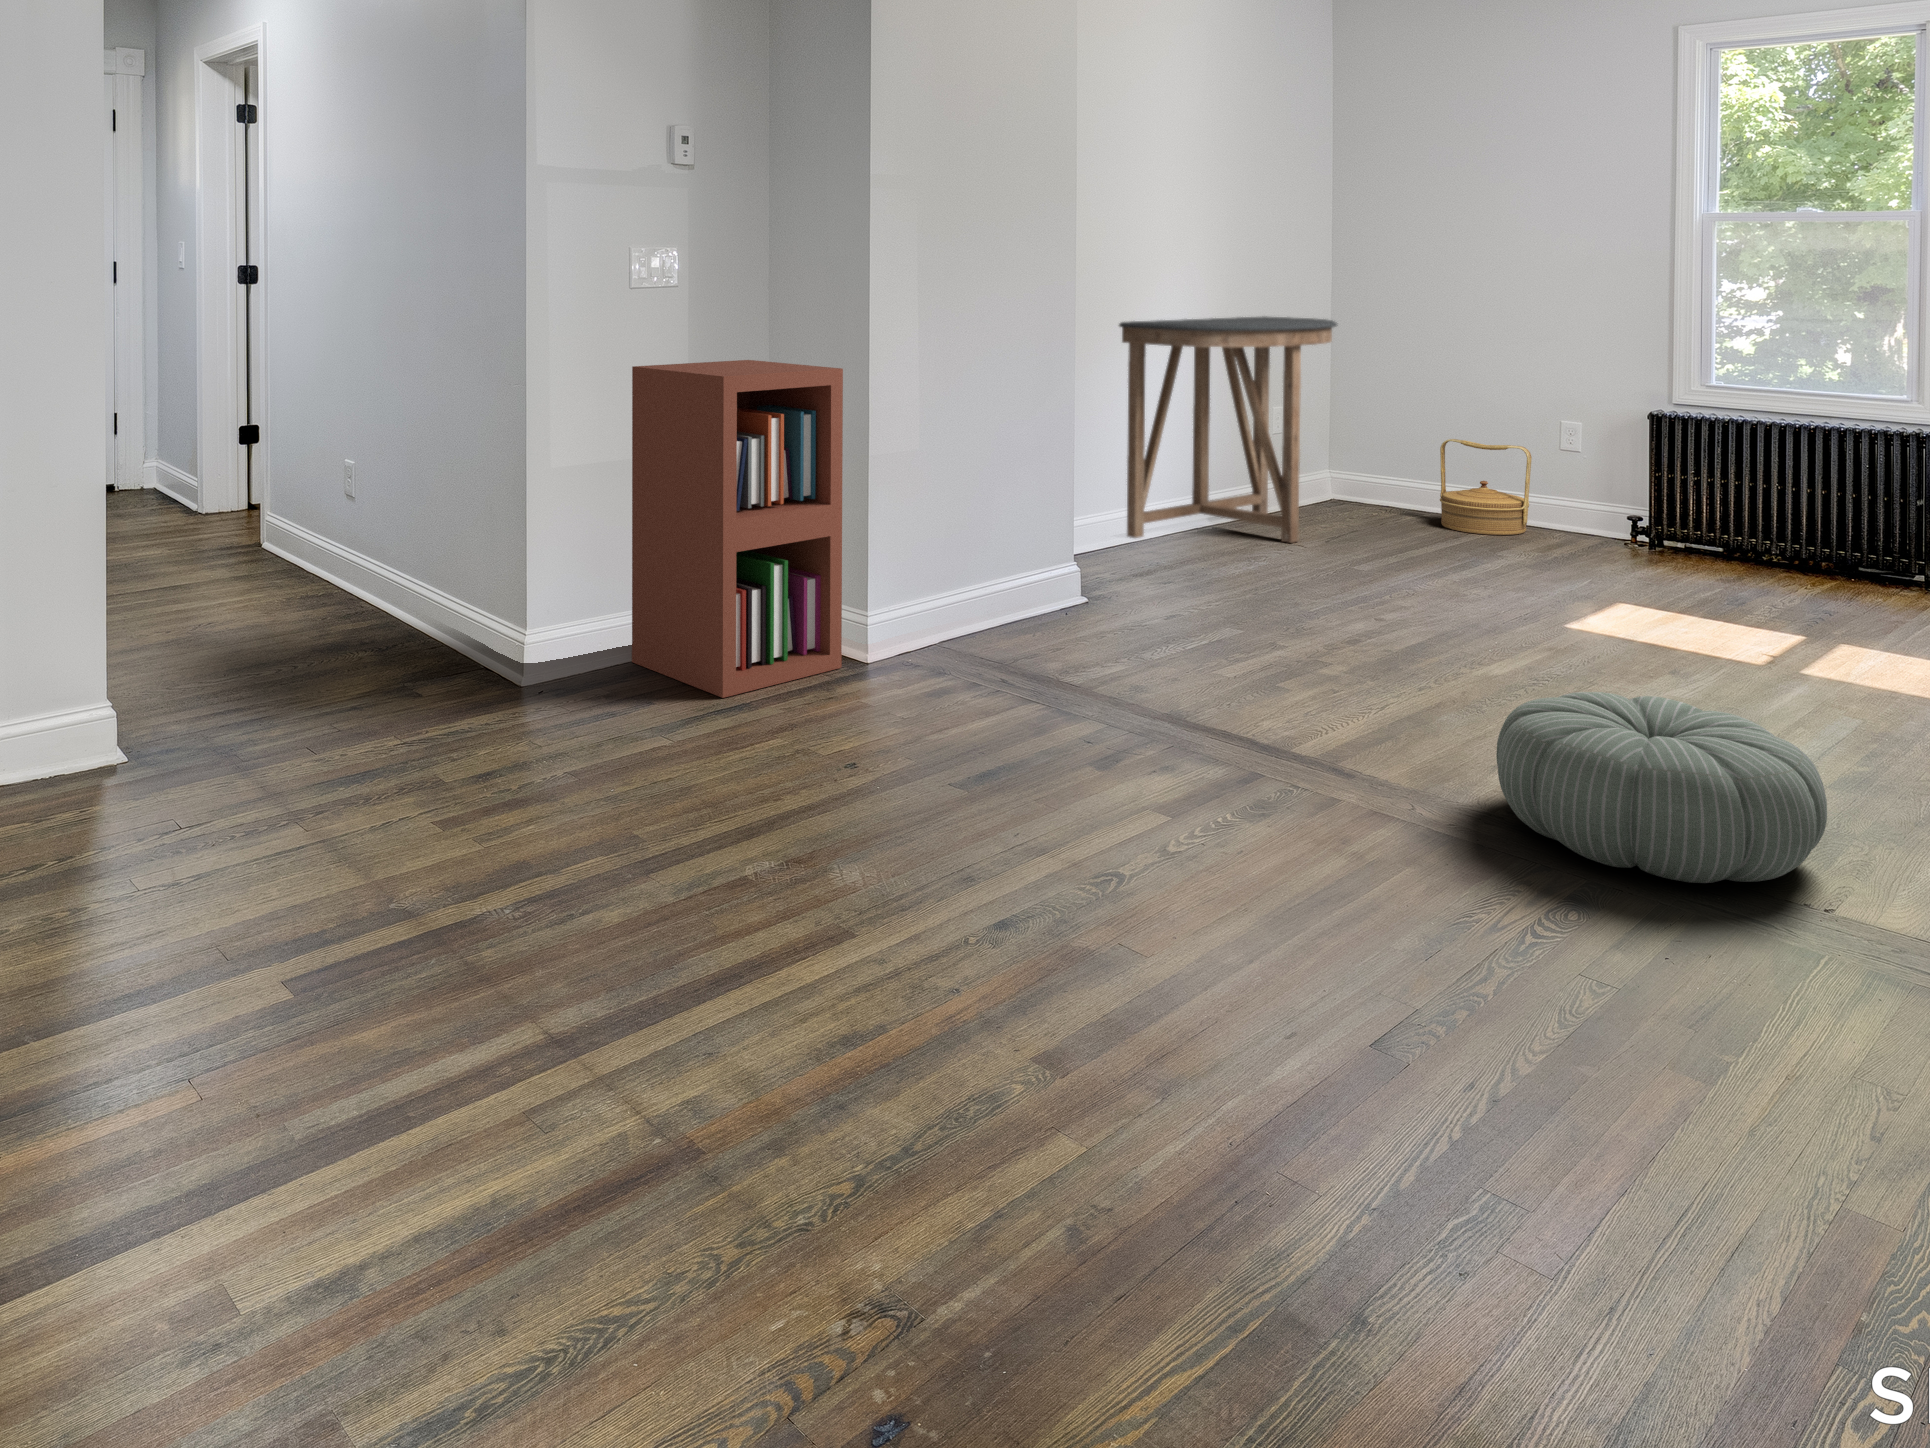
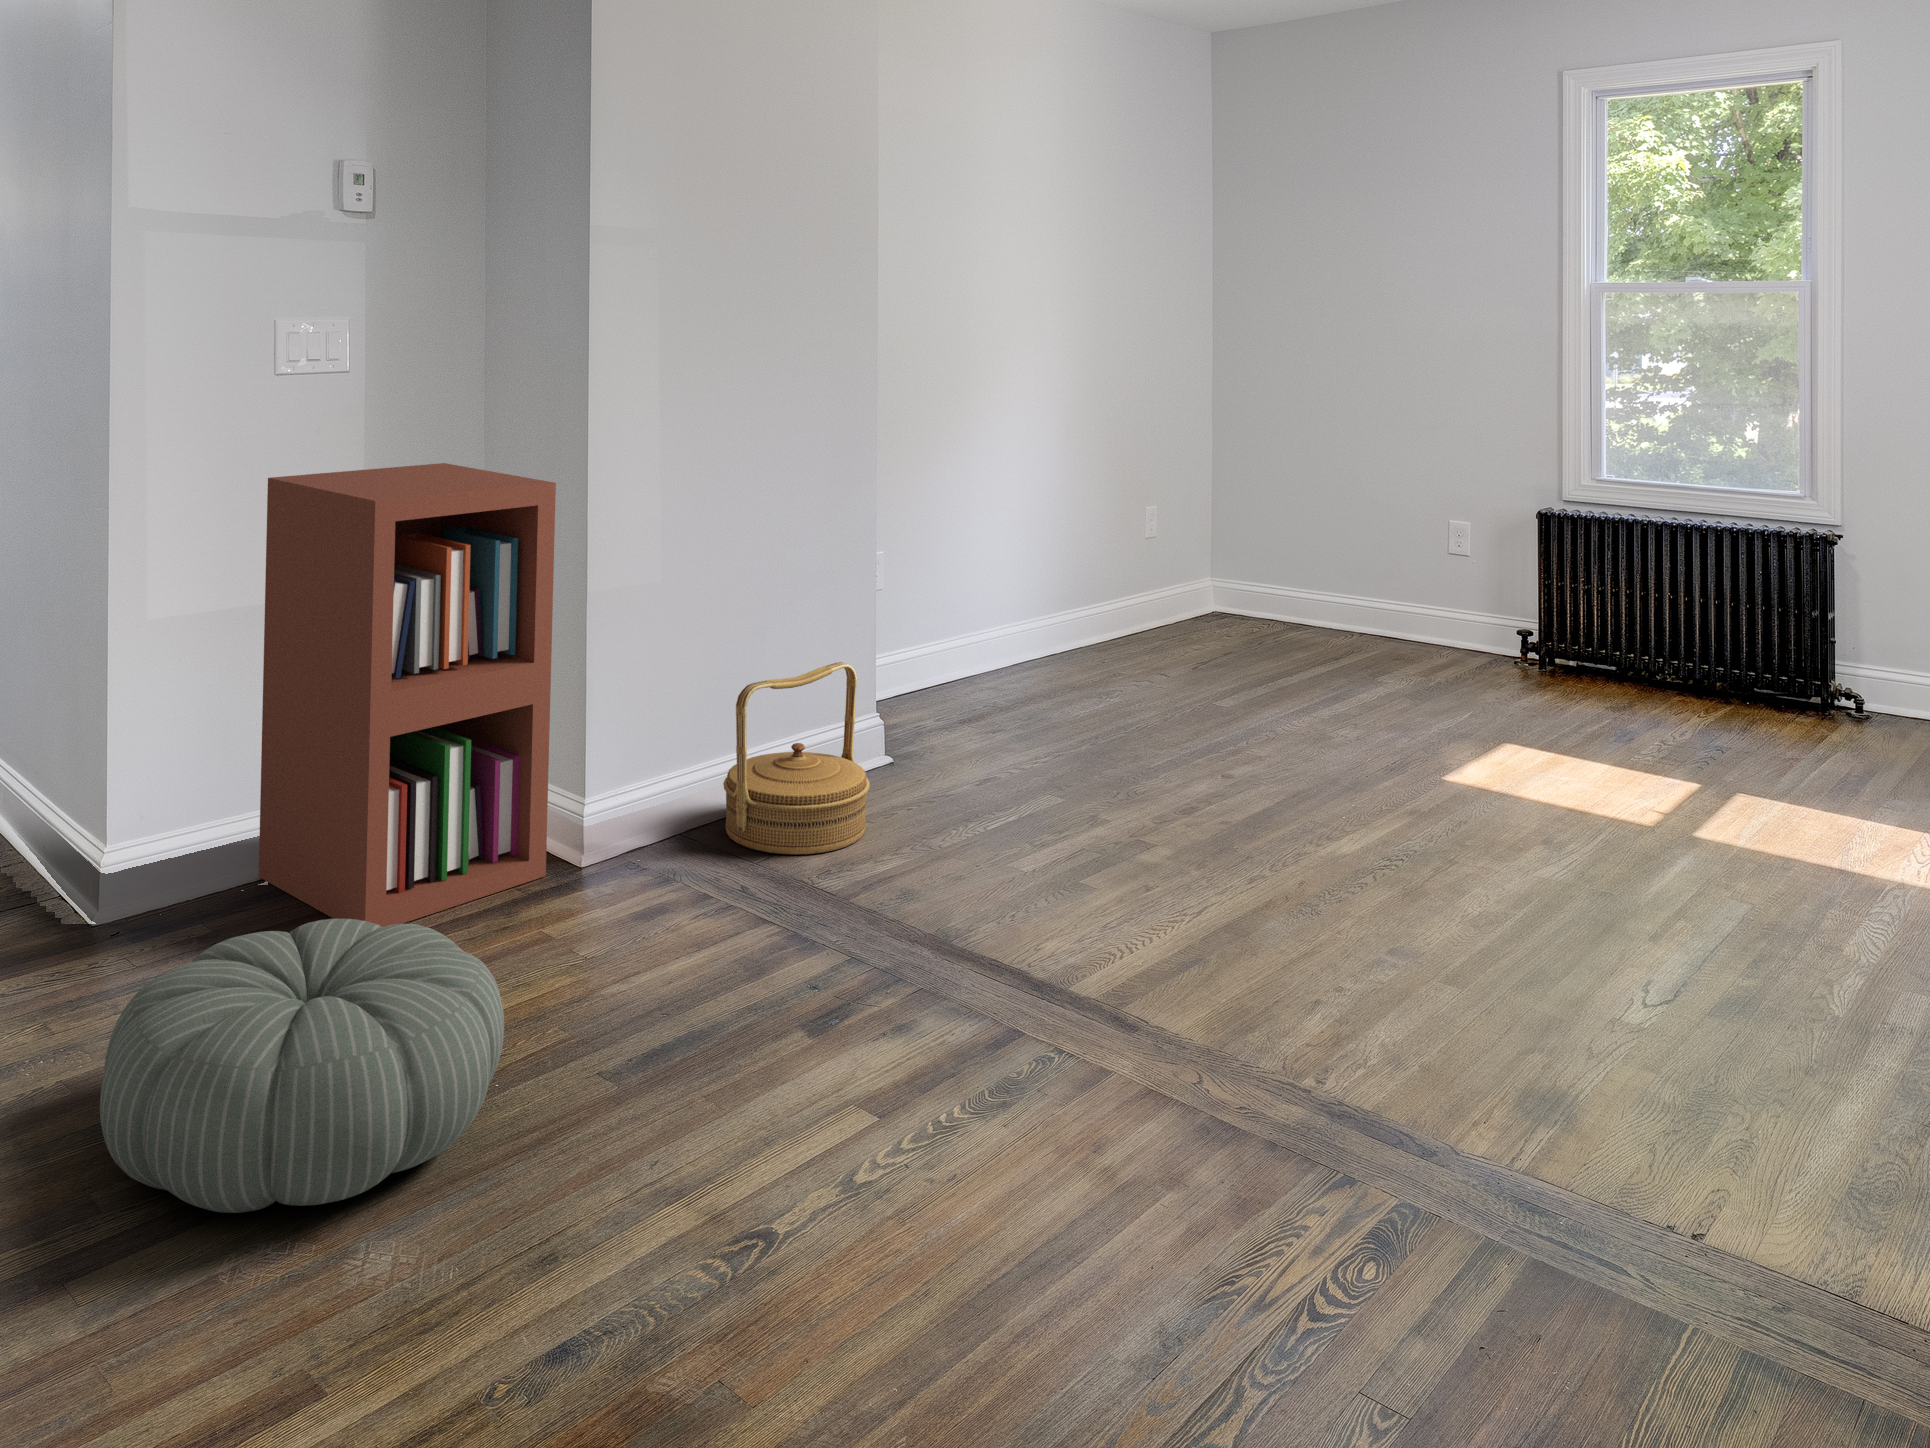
console table: present [1119,316,1337,543] -> none [954,388,1208,662]
woven basket: present [1440,439,1532,535] -> present [723,662,870,855]
pouf: present [1496,692,1827,883] -> present [100,919,504,1213]

